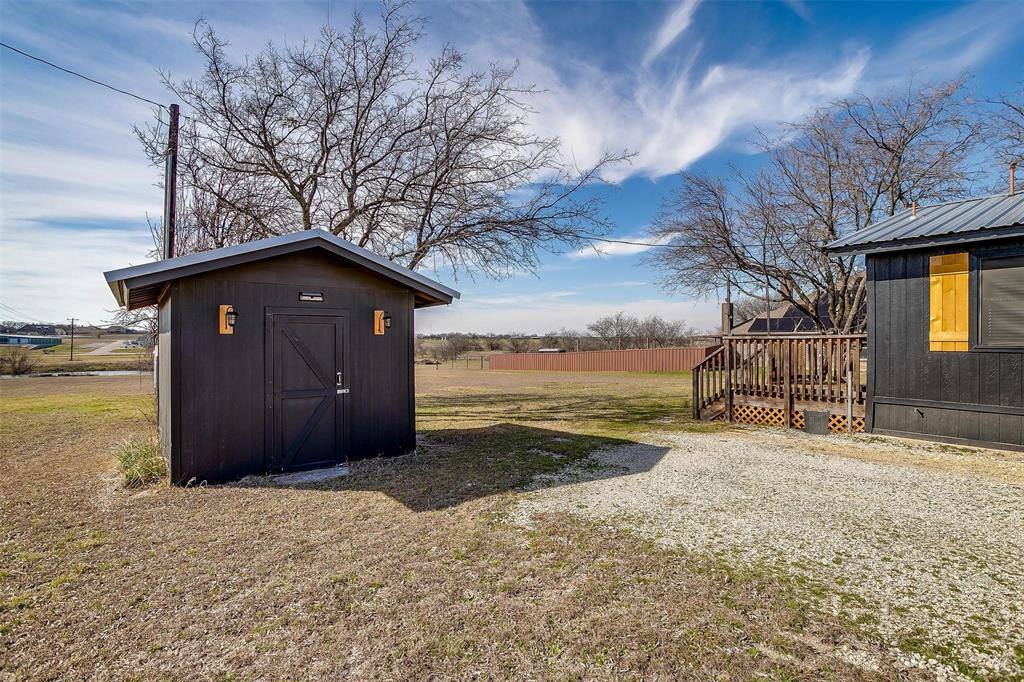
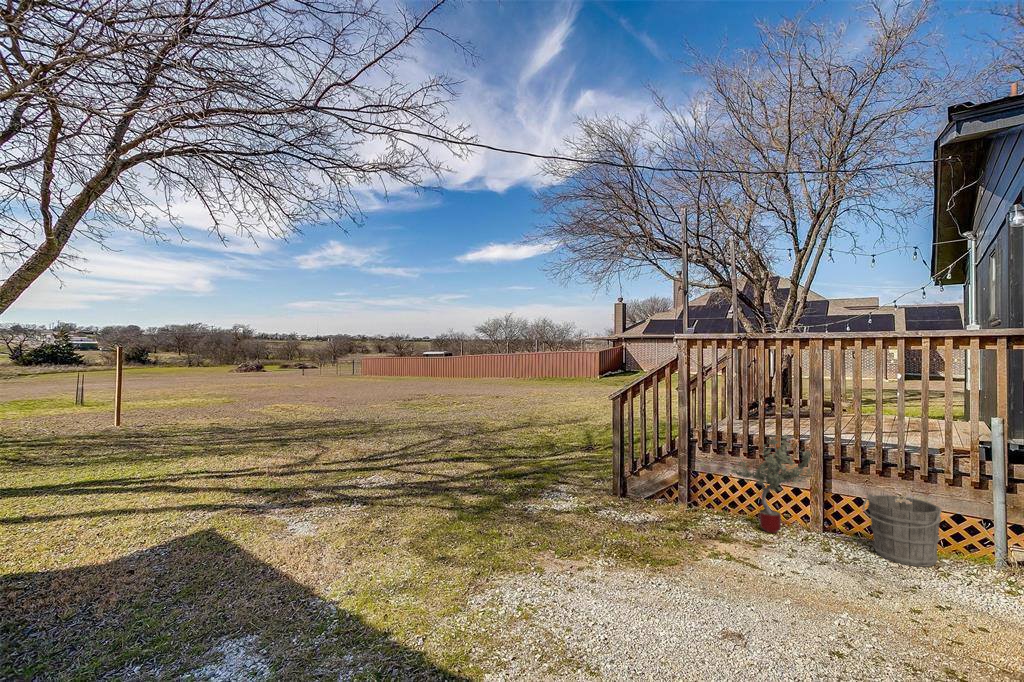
potted tree: none [747,383,782,427] -> present [731,435,812,533]

